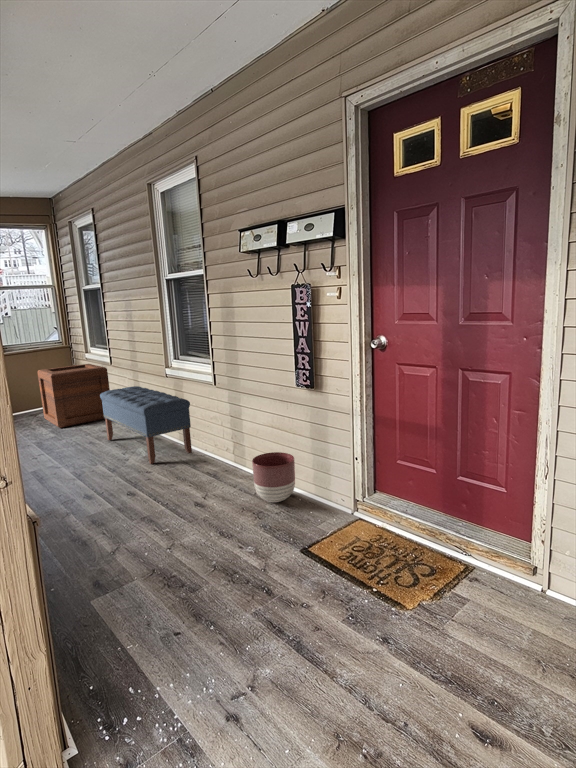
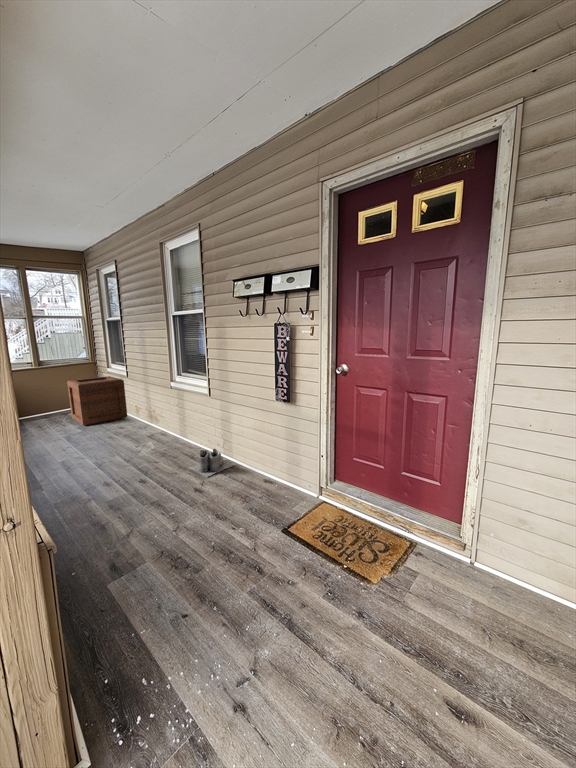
bench: present [100,386,192,464] -> none [118,395,190,457]
boots: none [189,452,250,489] -> present [190,449,236,477]
planter: present [252,452,295,502] -> none [241,450,274,489]

